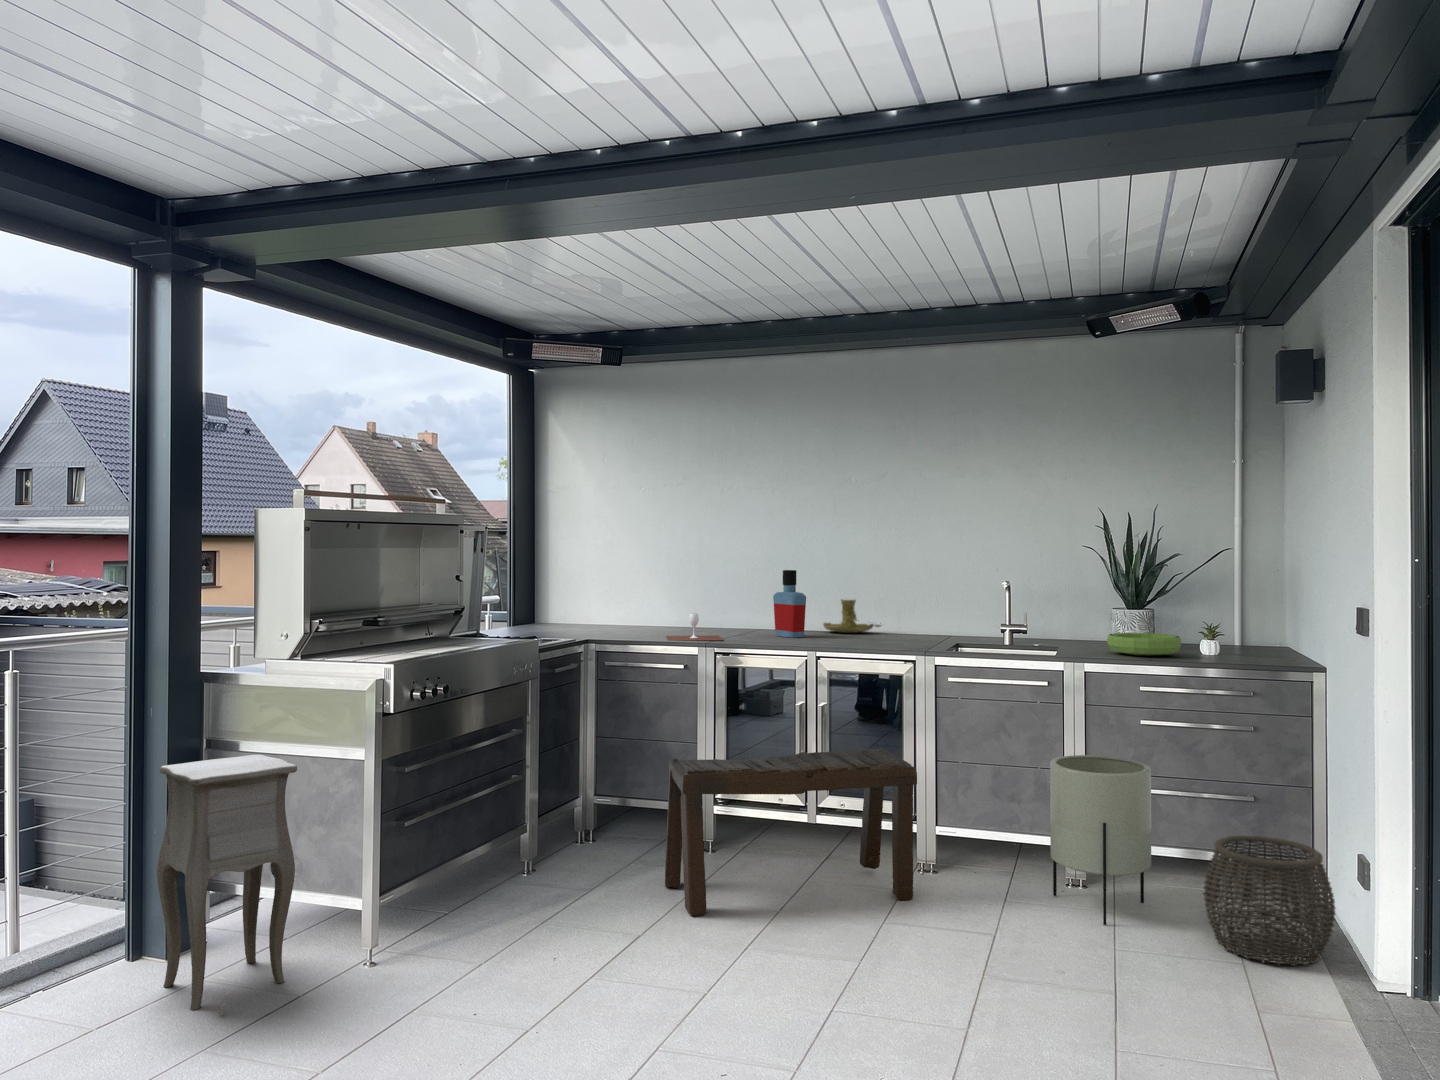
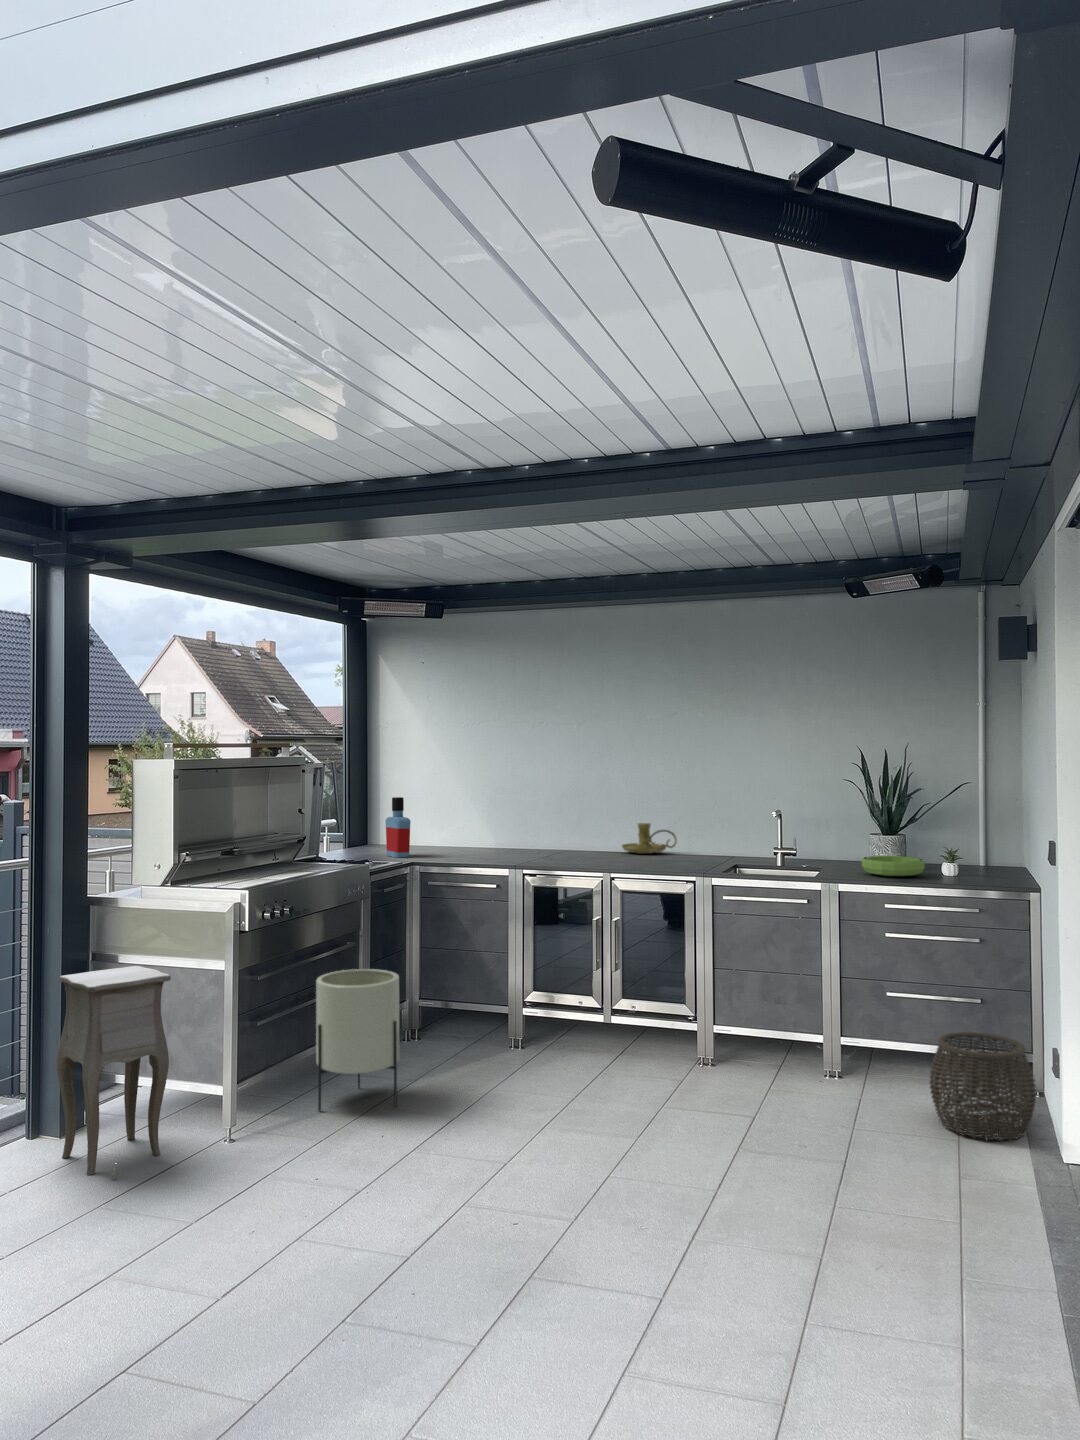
bottle: present [773,570,806,638] -> present [385,797,411,858]
wine glass: present [666,613,723,641] -> none [481,839,530,864]
bench: present [665,748,917,916] -> none [478,957,692,1102]
planter: present [1050,755,1151,925] -> present [316,969,399,1111]

